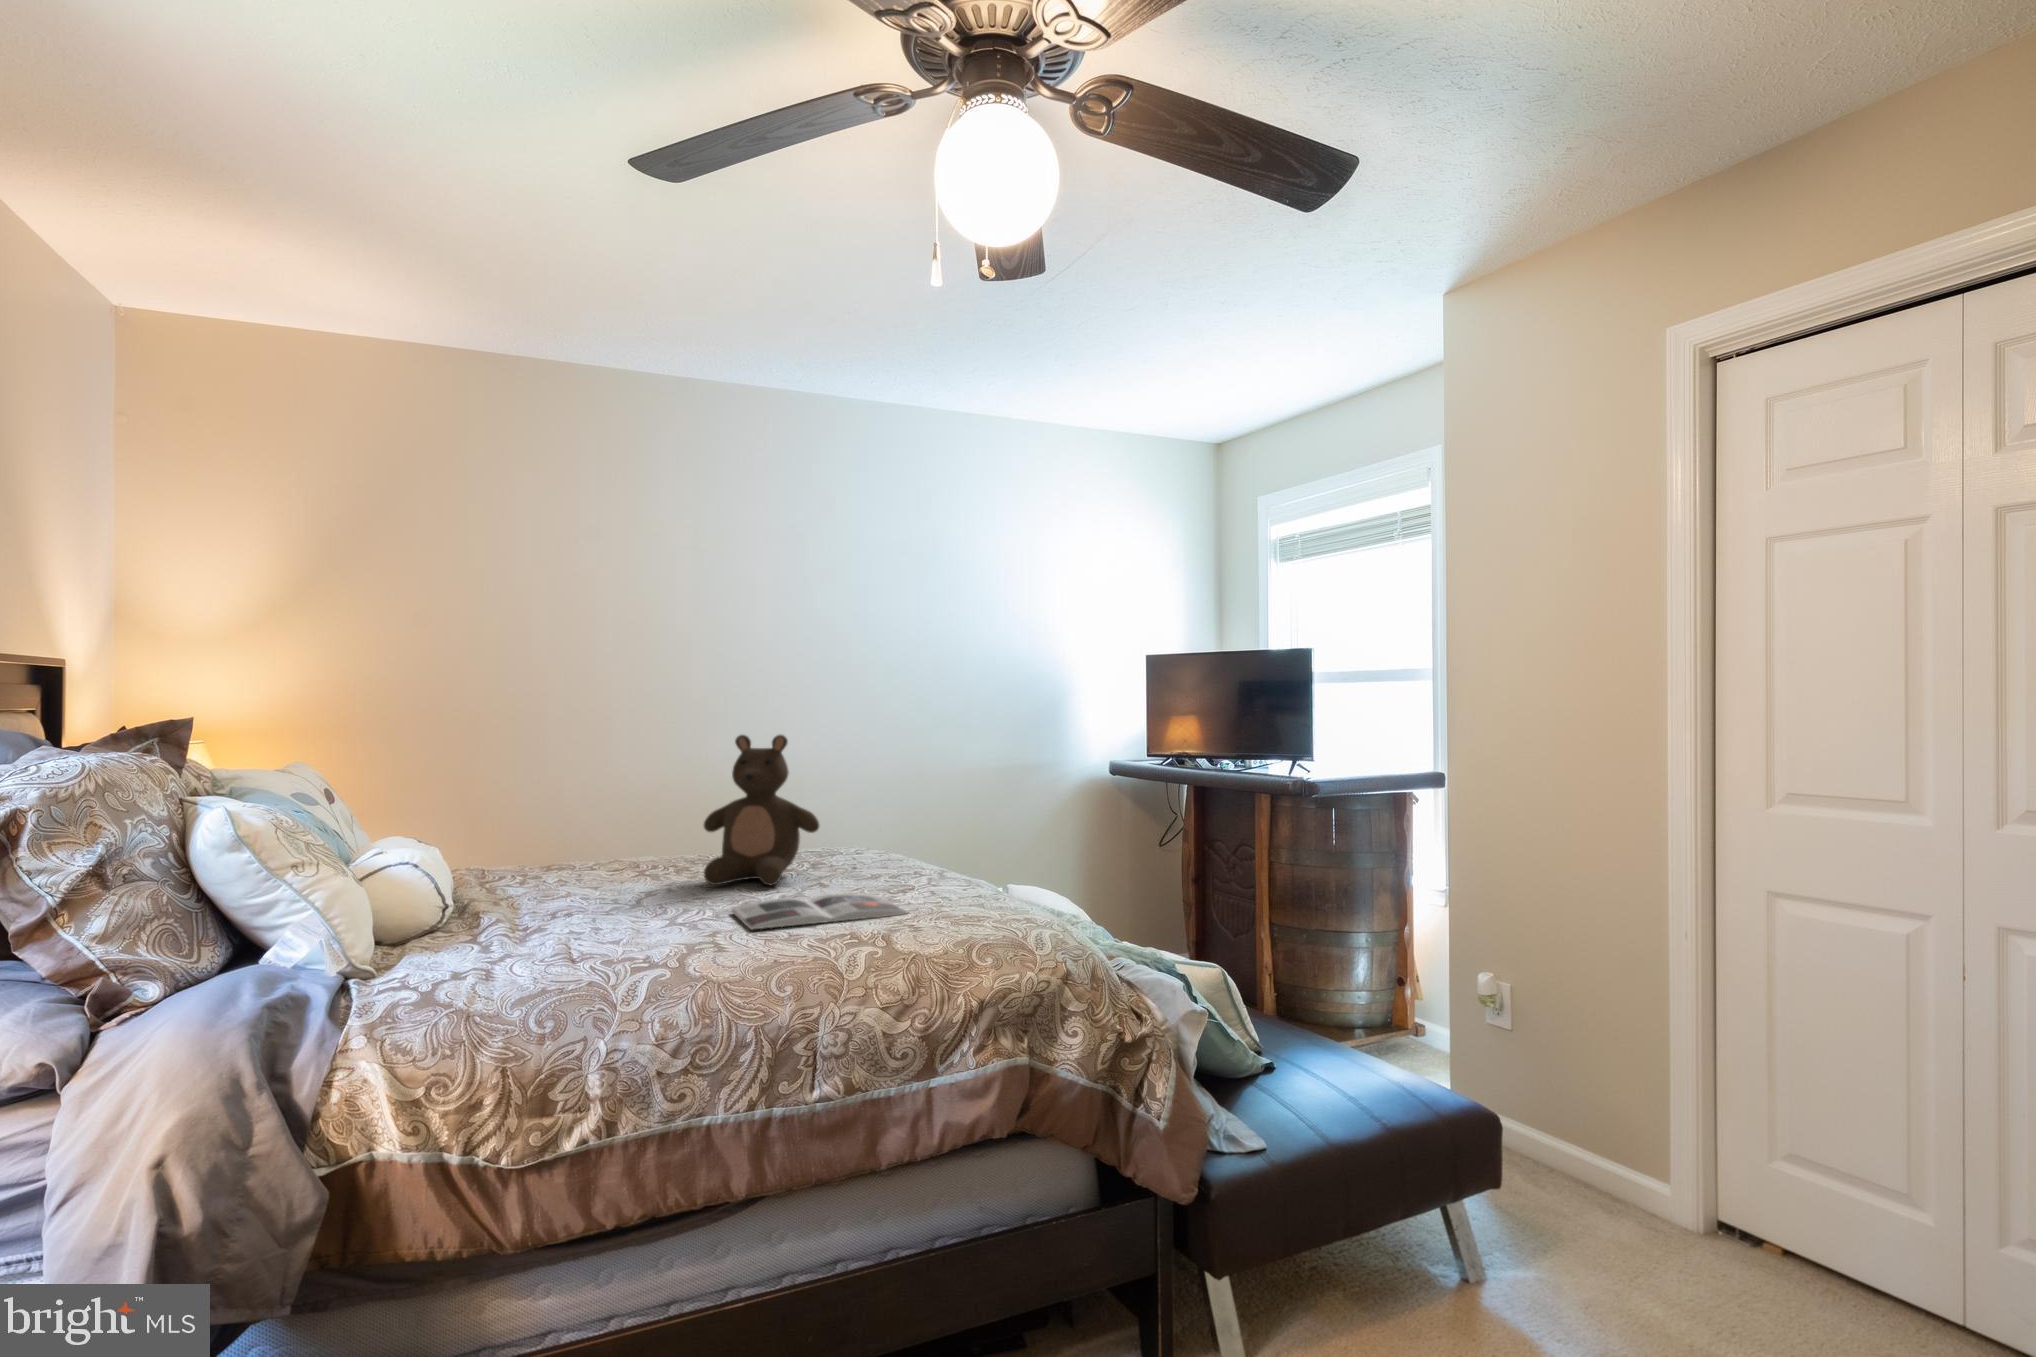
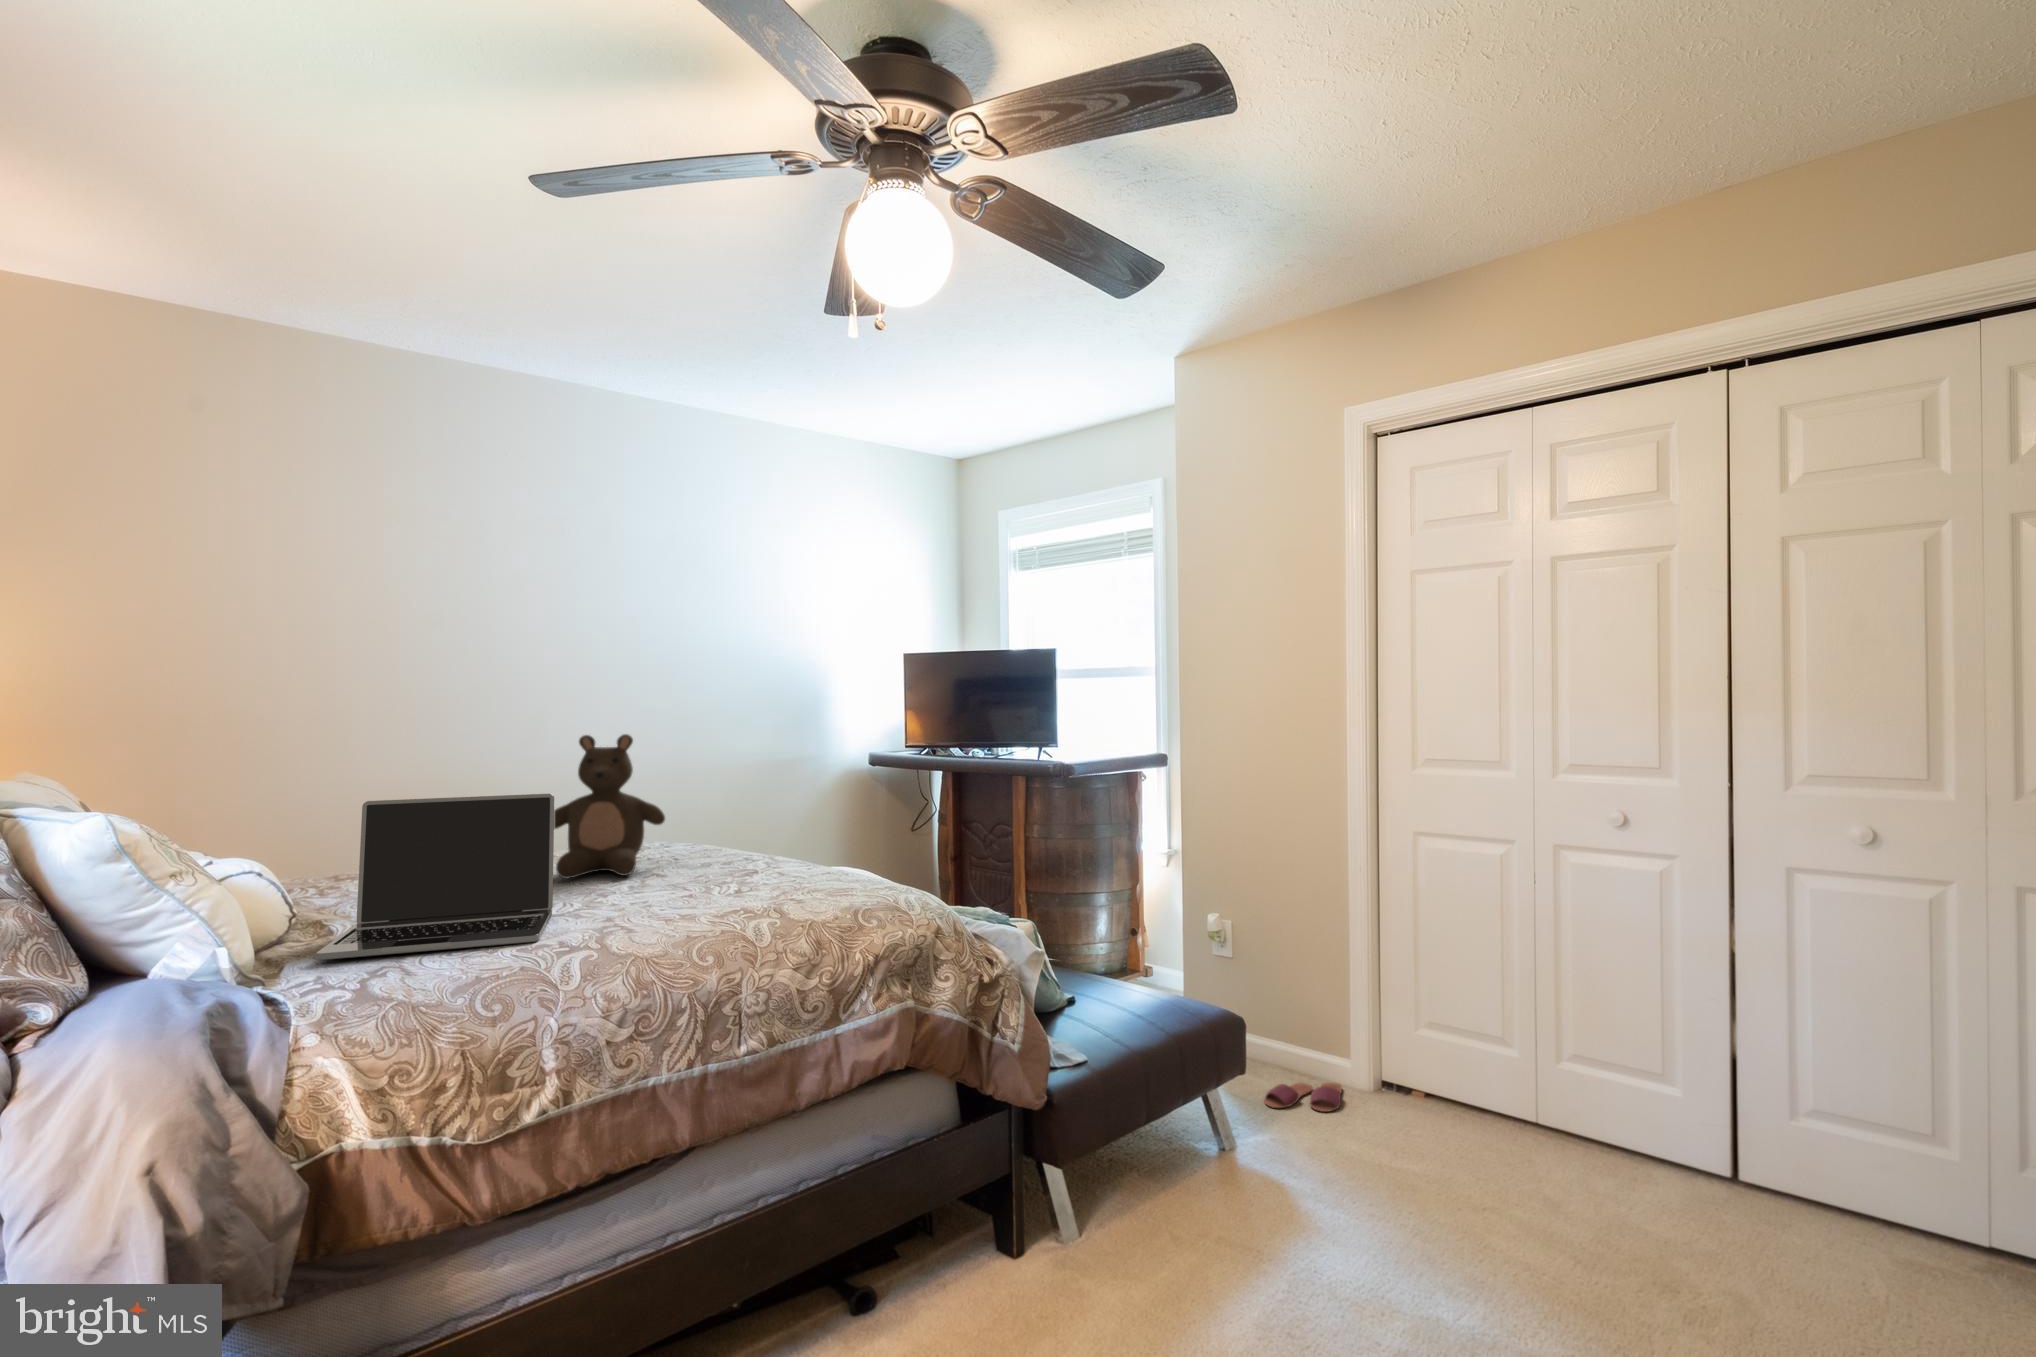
laptop: none [427,796,675,956] -> present [317,794,554,960]
magazine: present [731,893,908,929] -> none [607,876,784,913]
slippers: none [1541,1207,1658,1255] -> present [1264,1082,1342,1112]

